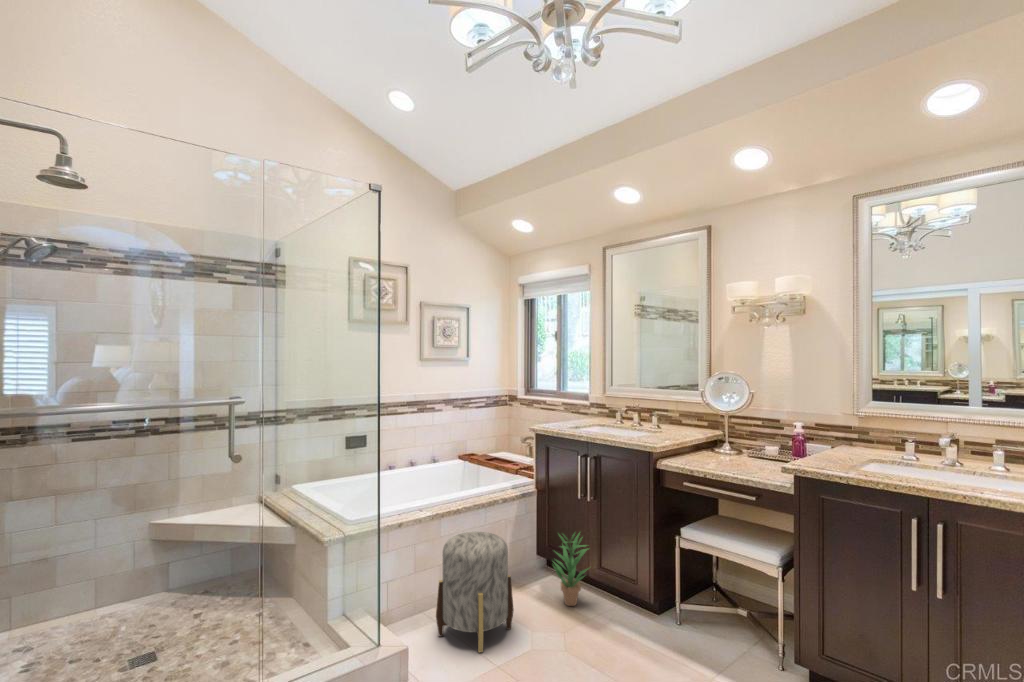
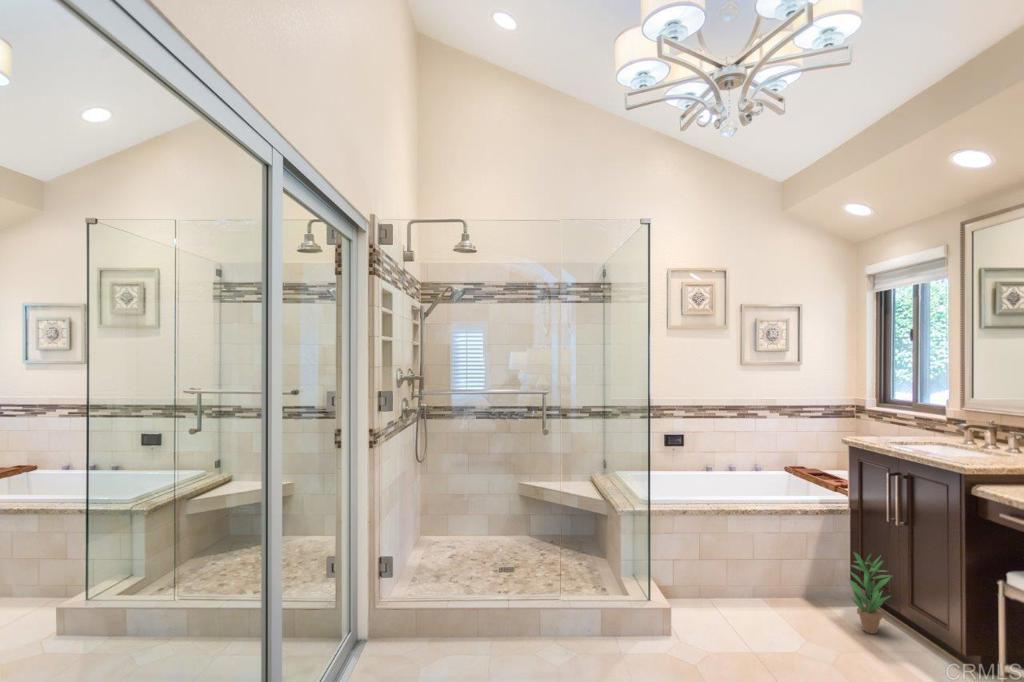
stool: present [436,532,514,652] -> none [713,531,791,637]

